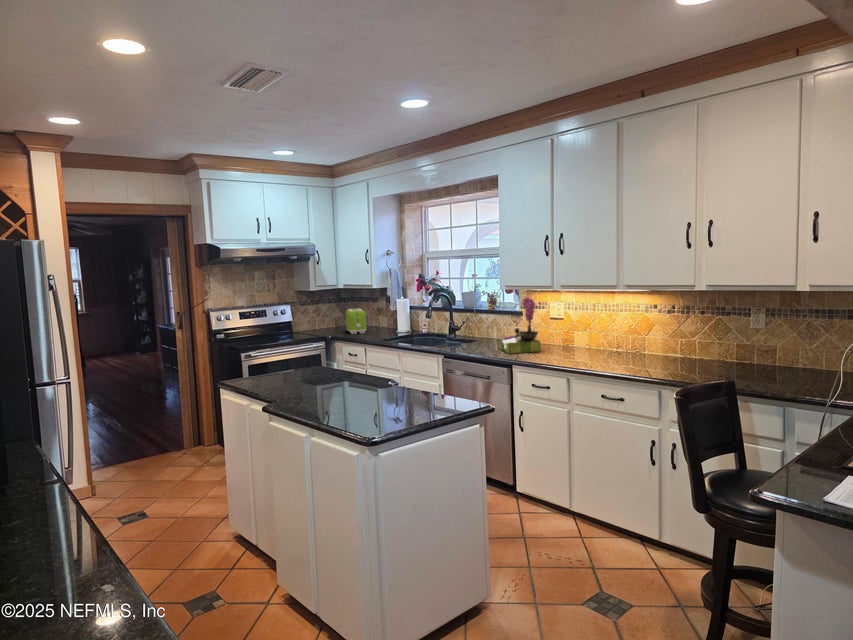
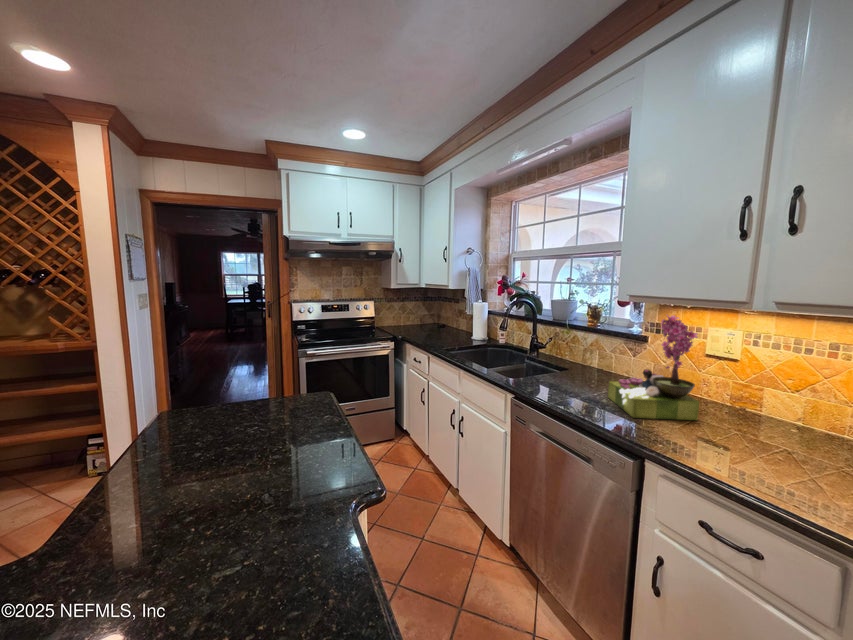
toaster: present [346,308,366,334] -> none [423,309,442,336]

